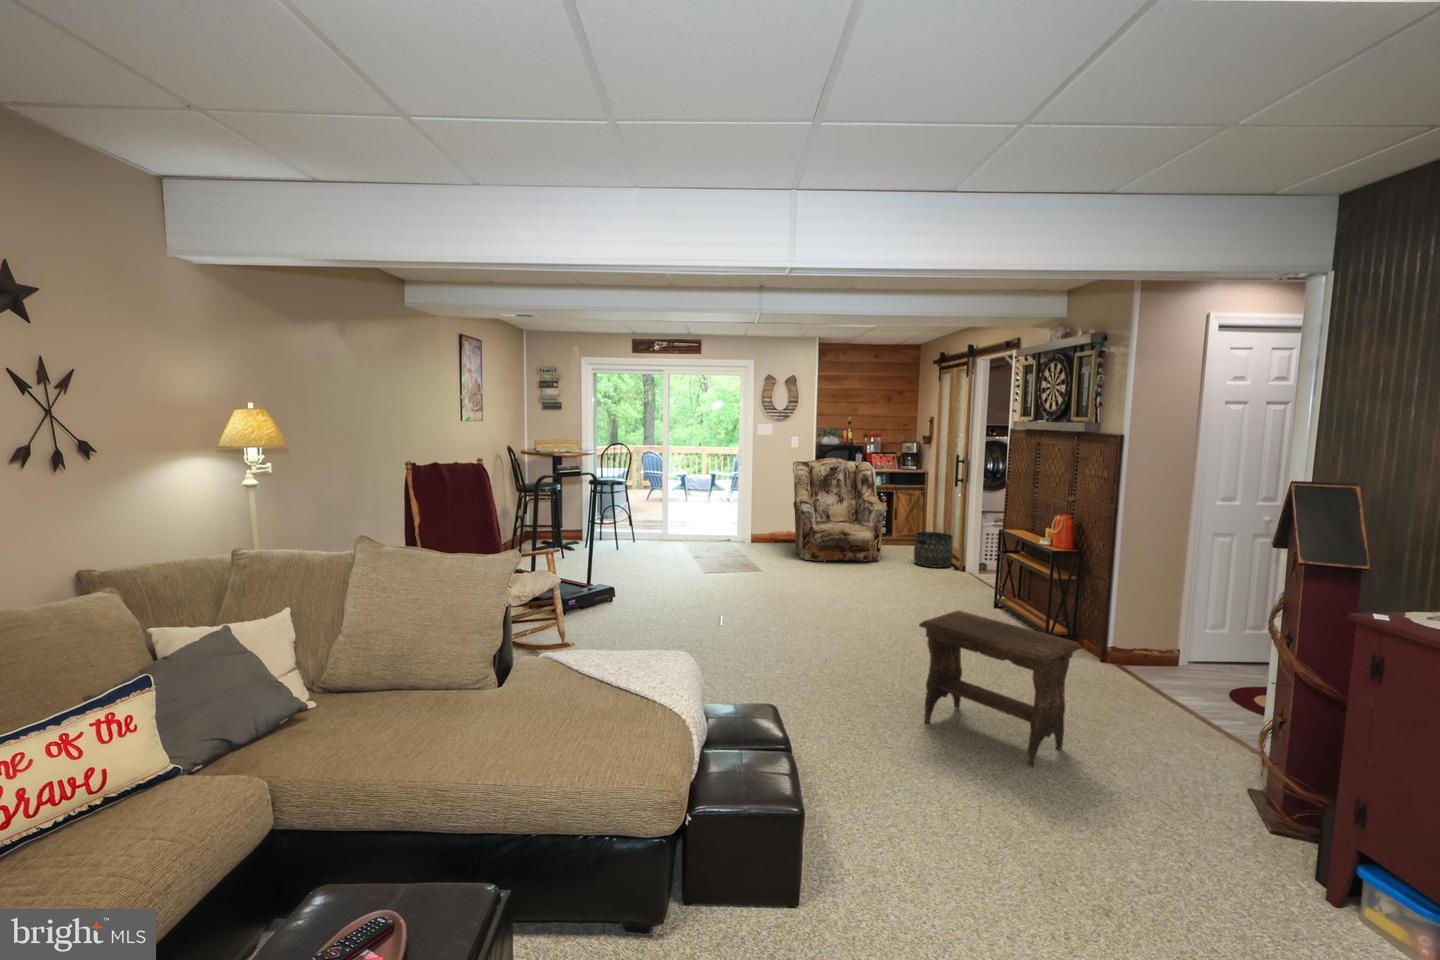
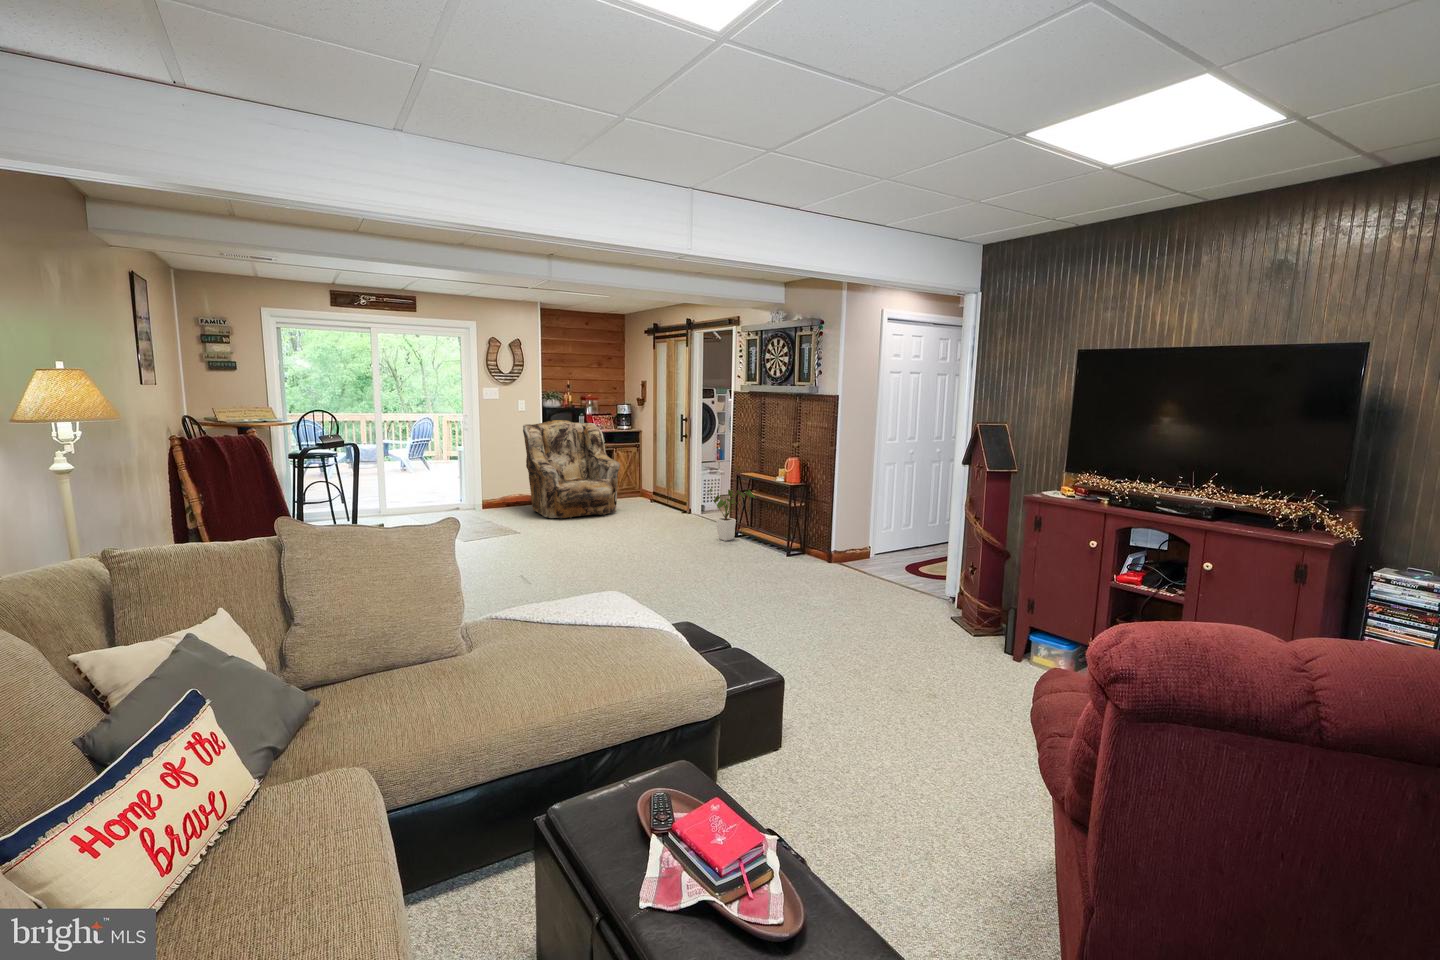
basket: present [914,532,953,568] -> none [645,483,677,514]
house plant: none [955,545,1023,610] -> present [708,489,755,541]
footstool: present [919,610,1082,767] -> none [749,533,858,634]

